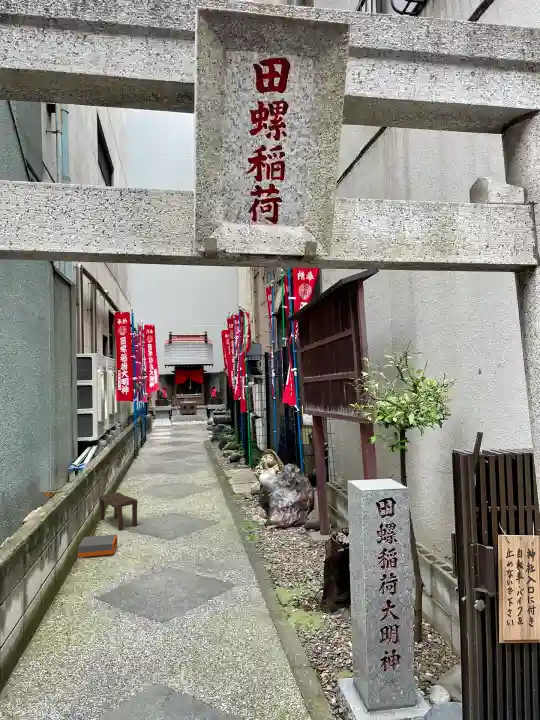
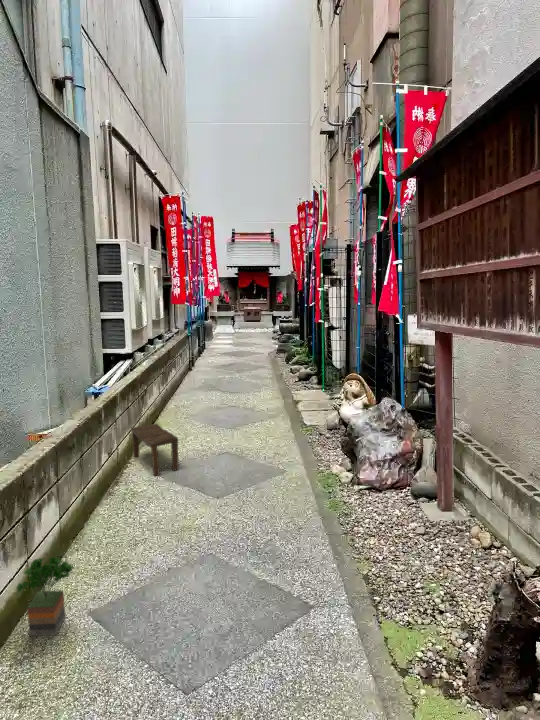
storage box: present [78,534,118,557] -> none [91,488,148,521]
potted tree: none [49,560,84,613] -> present [17,557,73,636]

